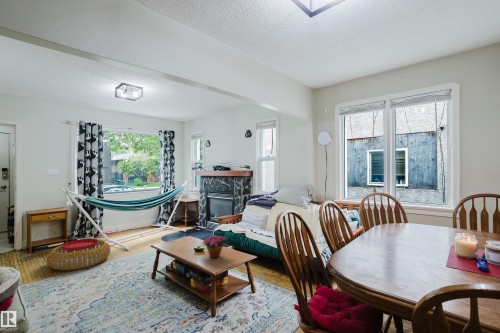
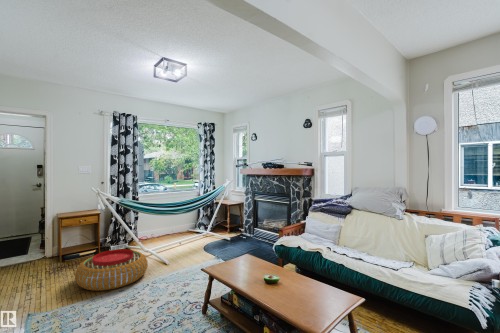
flower arrangement: present [203,235,224,258] -> none [272,260,317,296]

